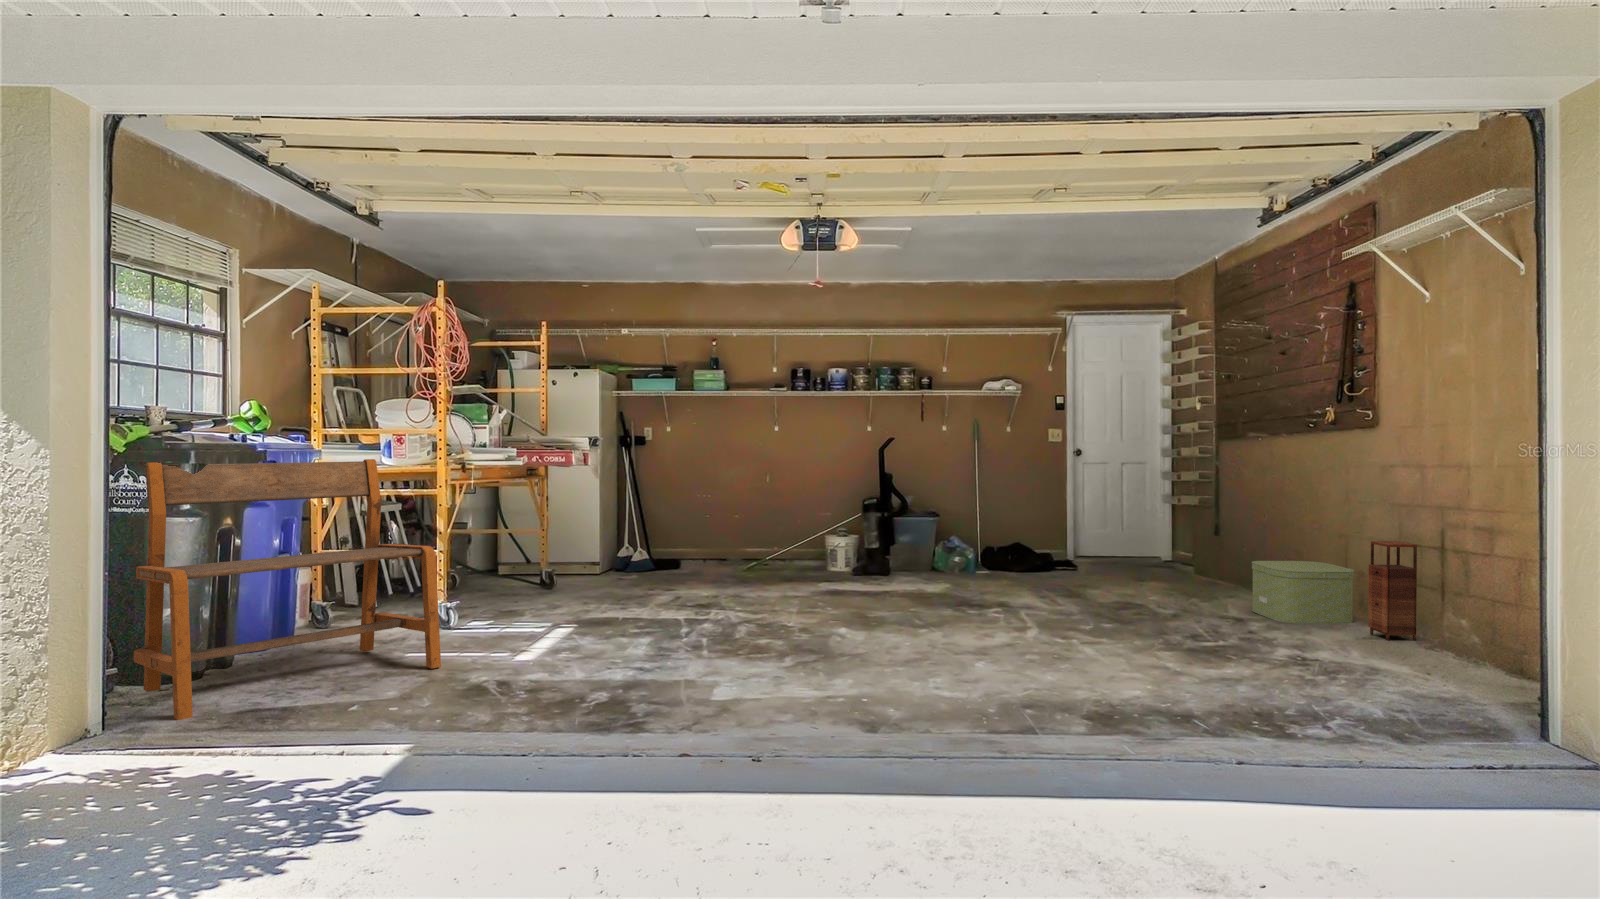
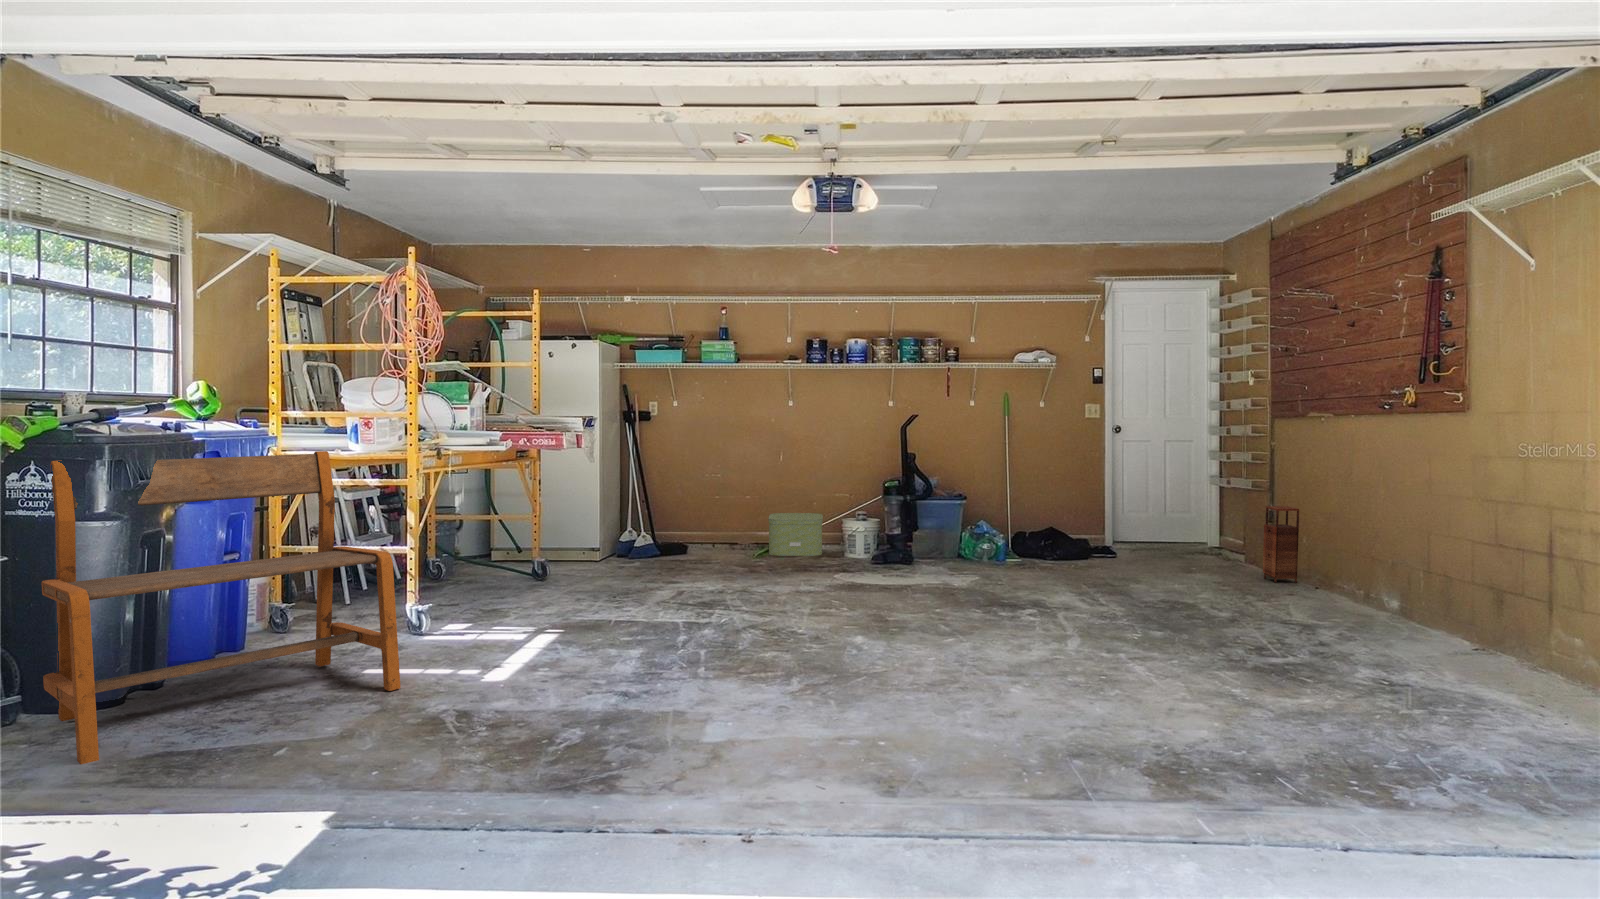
storage cabinet: present [1368,541,1417,641] -> present [1263,506,1299,583]
storage box: present [1252,561,1354,624] -> present [768,513,823,556]

